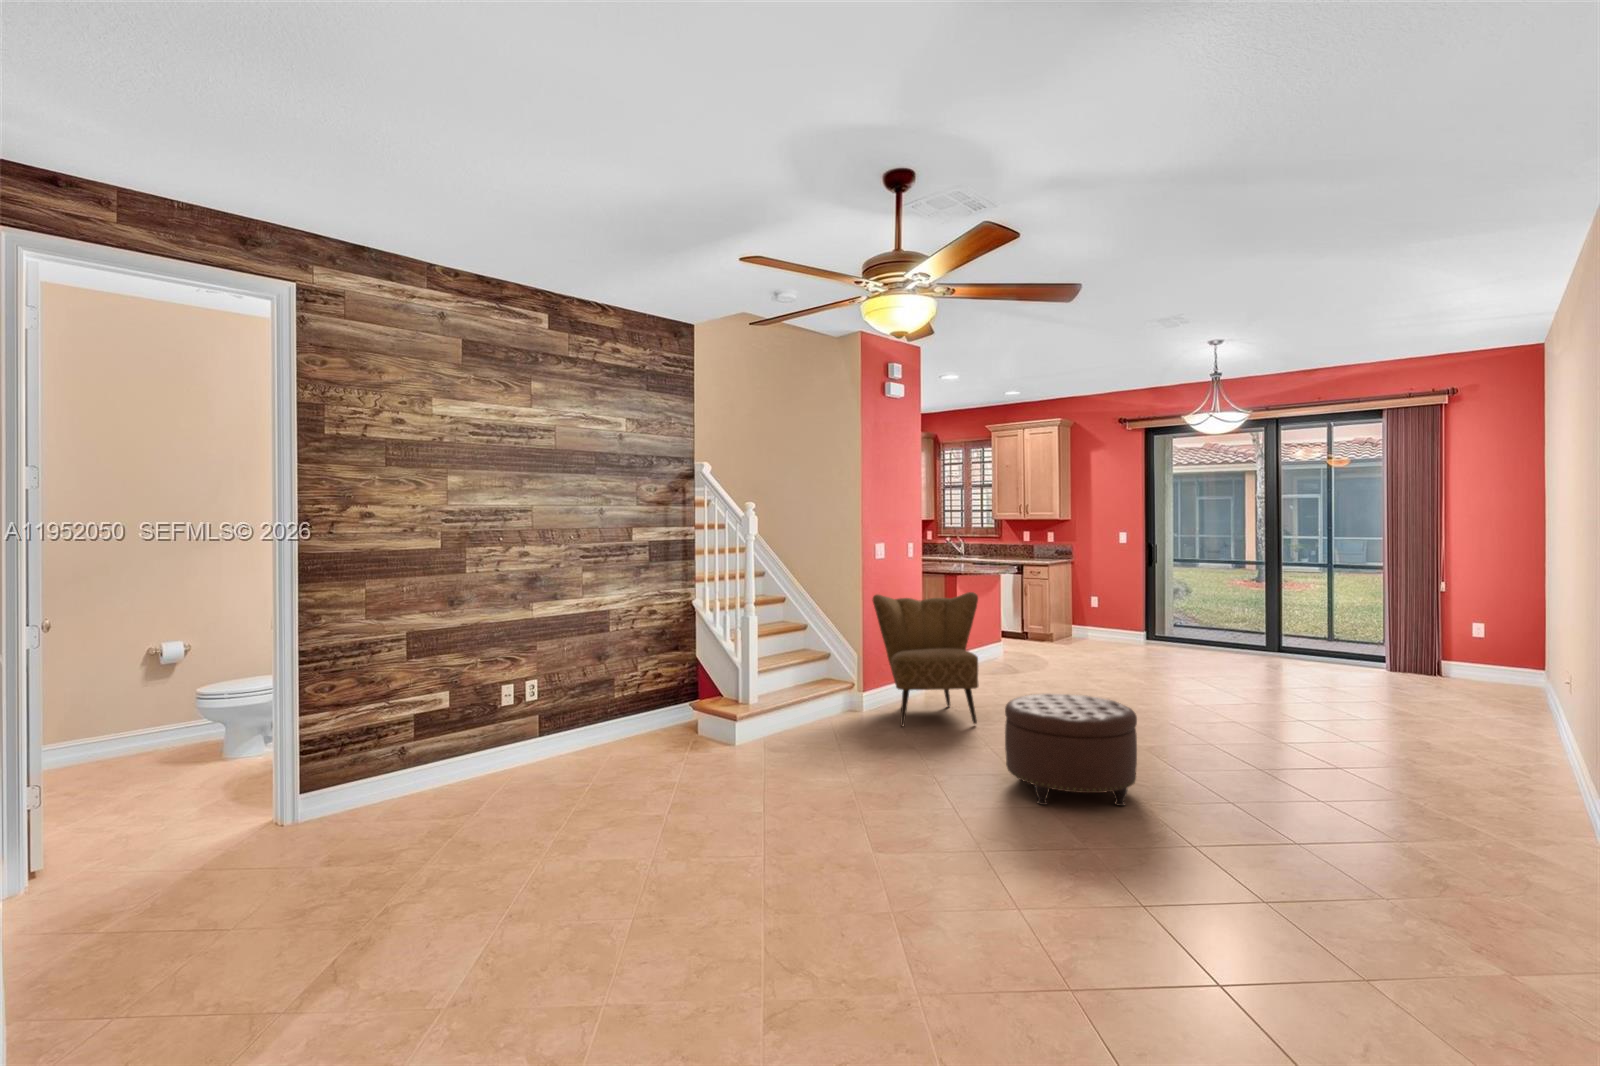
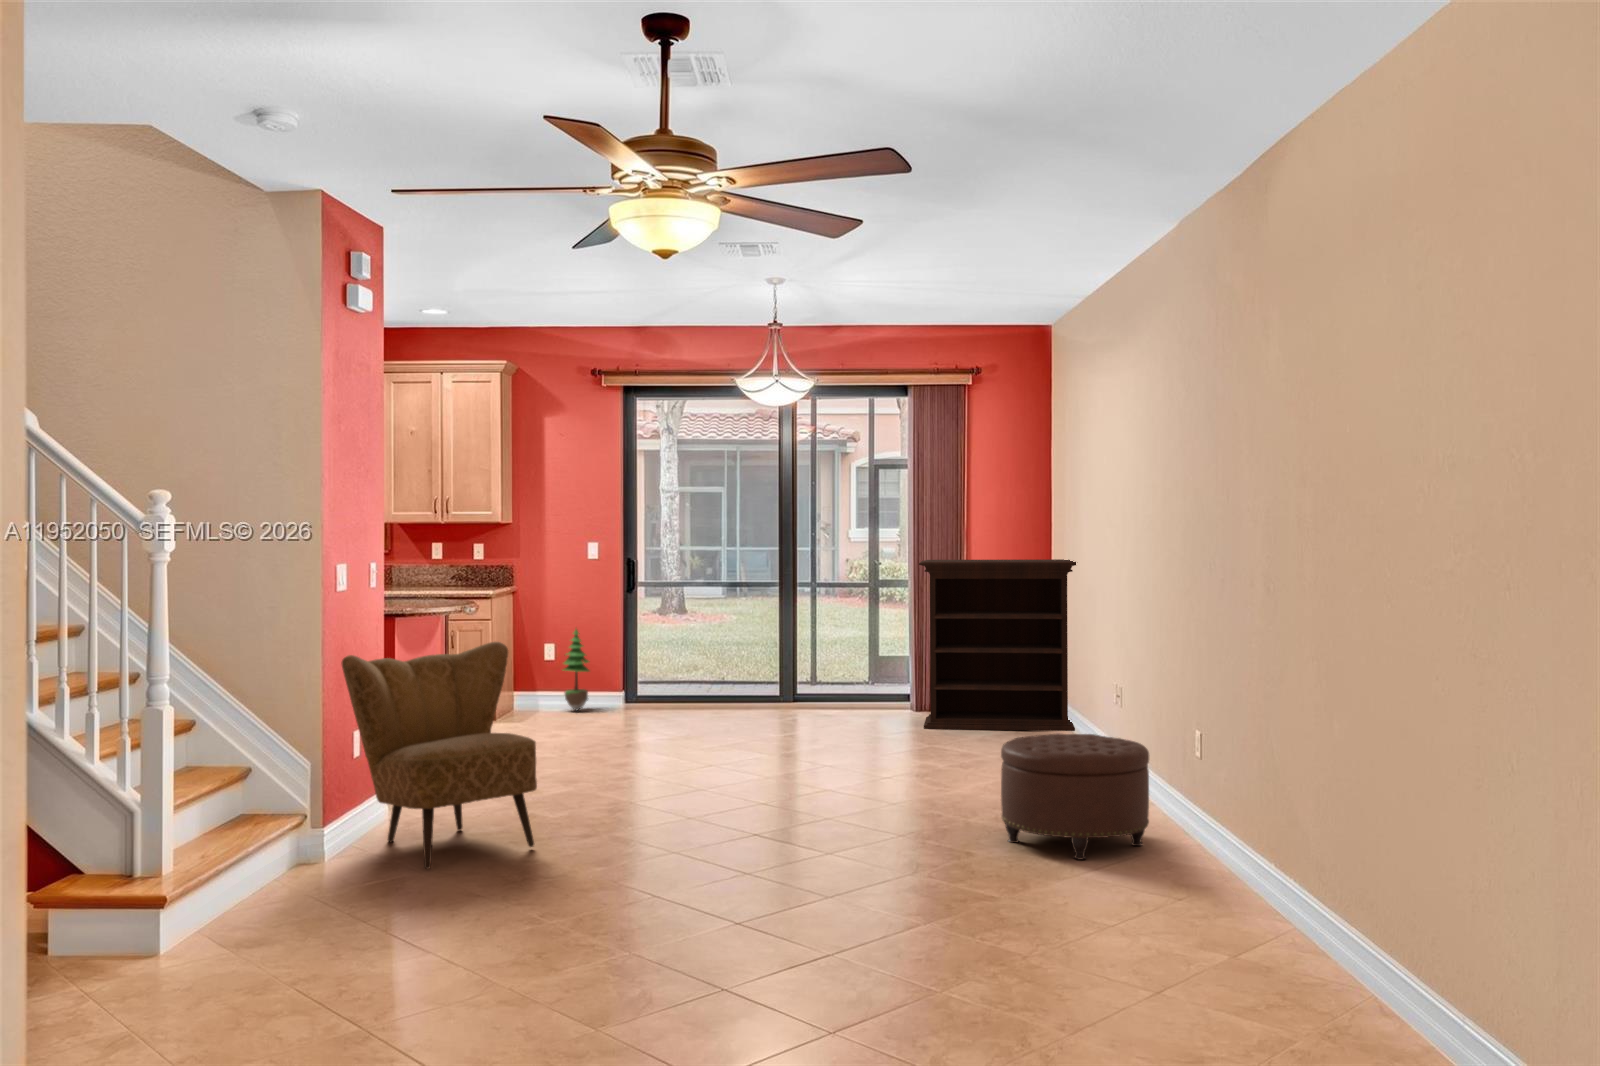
bookshelf: none [1376,549,1560,706] -> present [919,559,1076,731]
potted tree: none [1098,588,1119,642] -> present [564,629,590,710]
ottoman: present [1005,693,1137,806] -> present [1001,734,1149,860]

